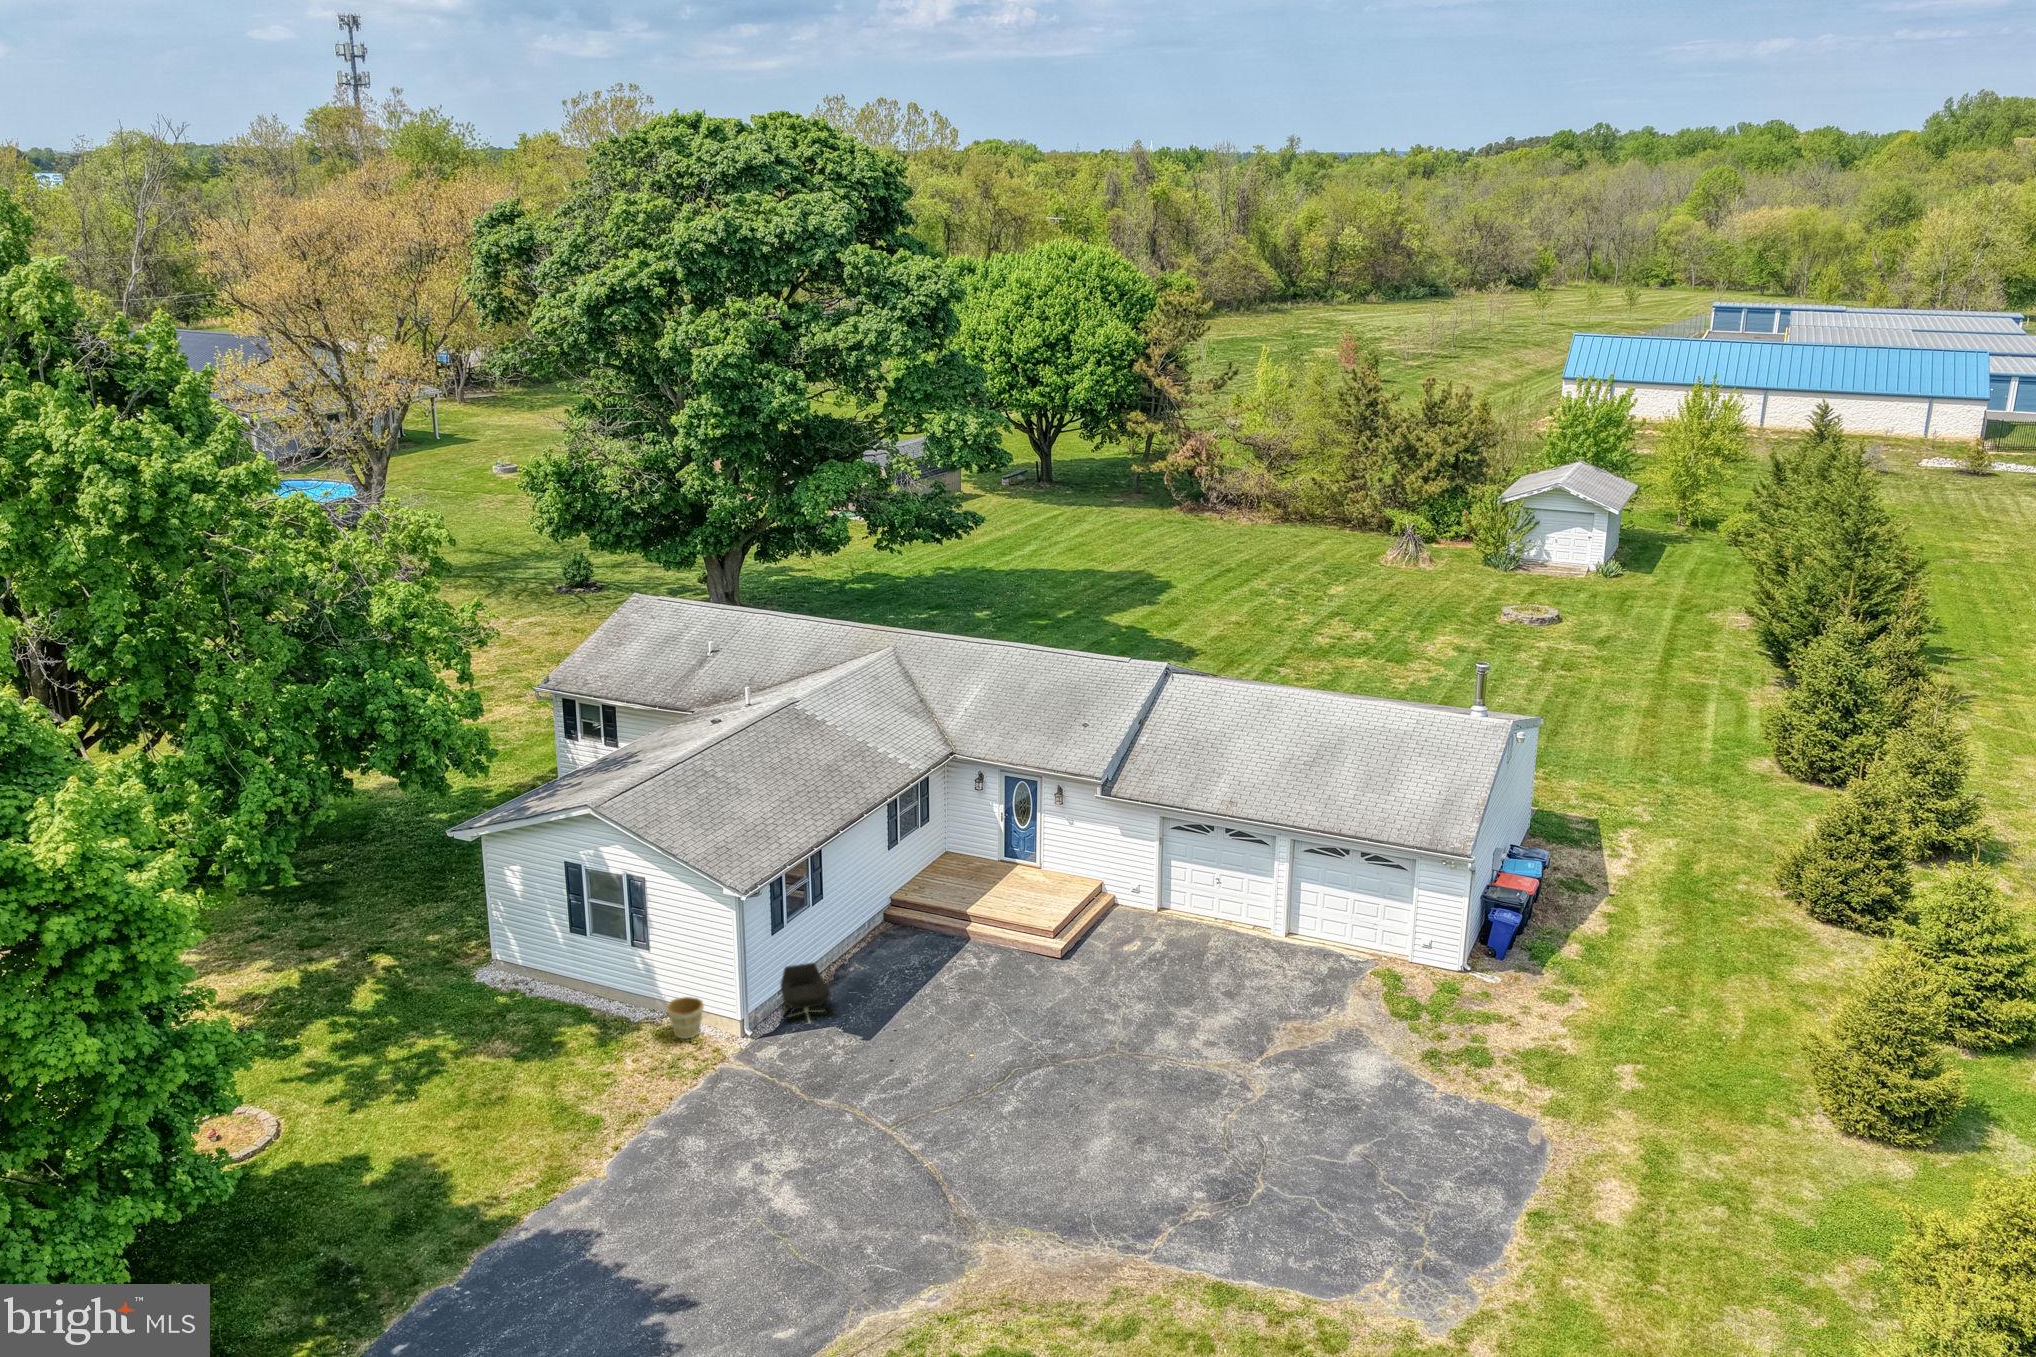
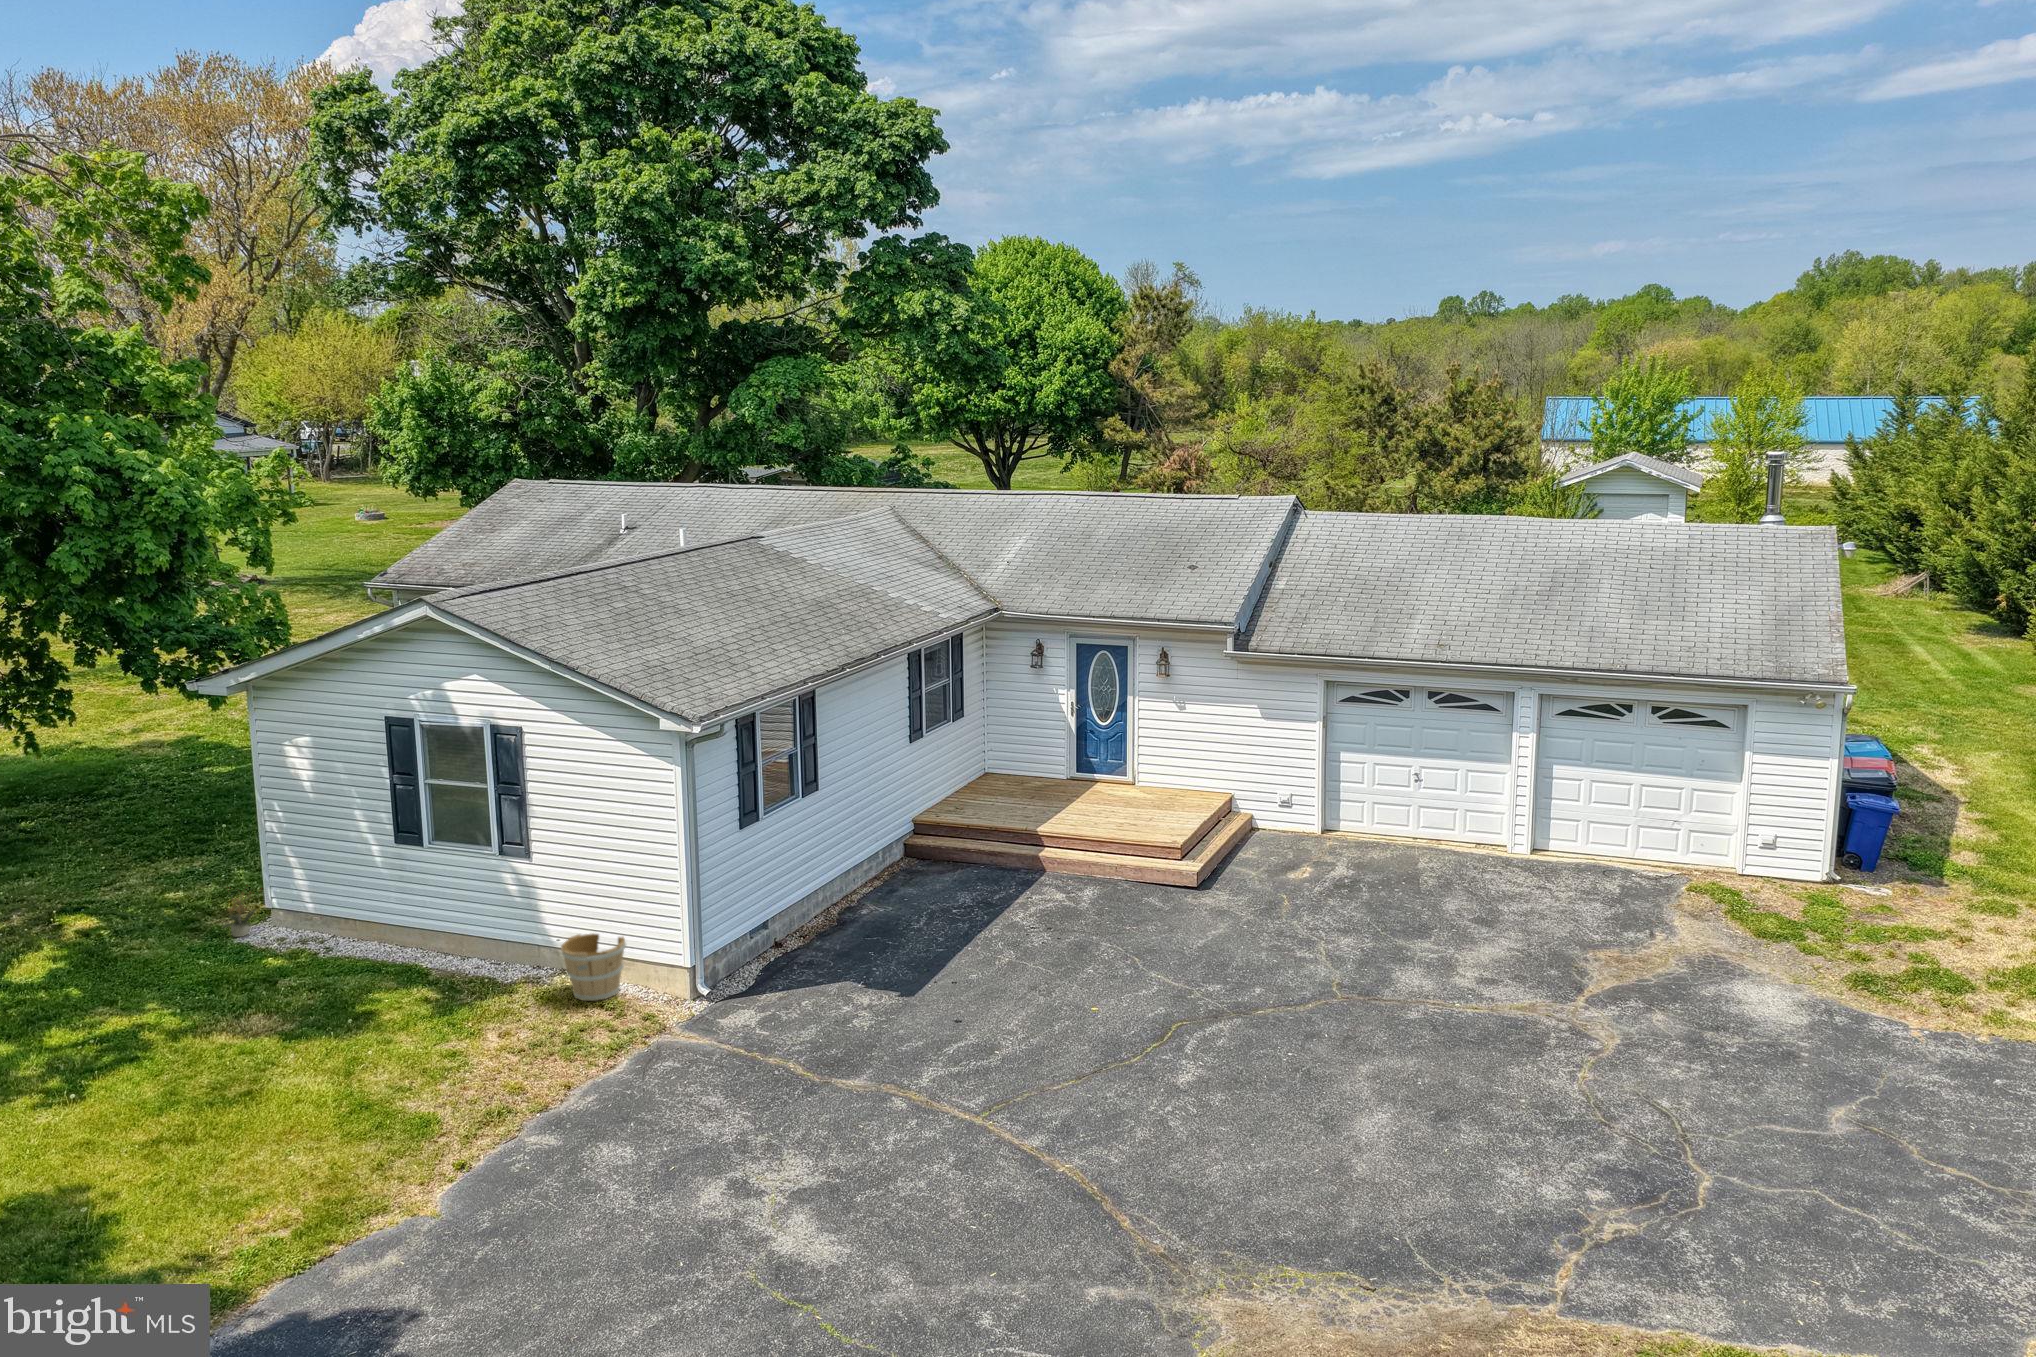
potted plant: none [469,943,491,975] -> present [223,890,255,937]
lounge chair: present [780,963,830,1023] -> none [756,879,843,973]

